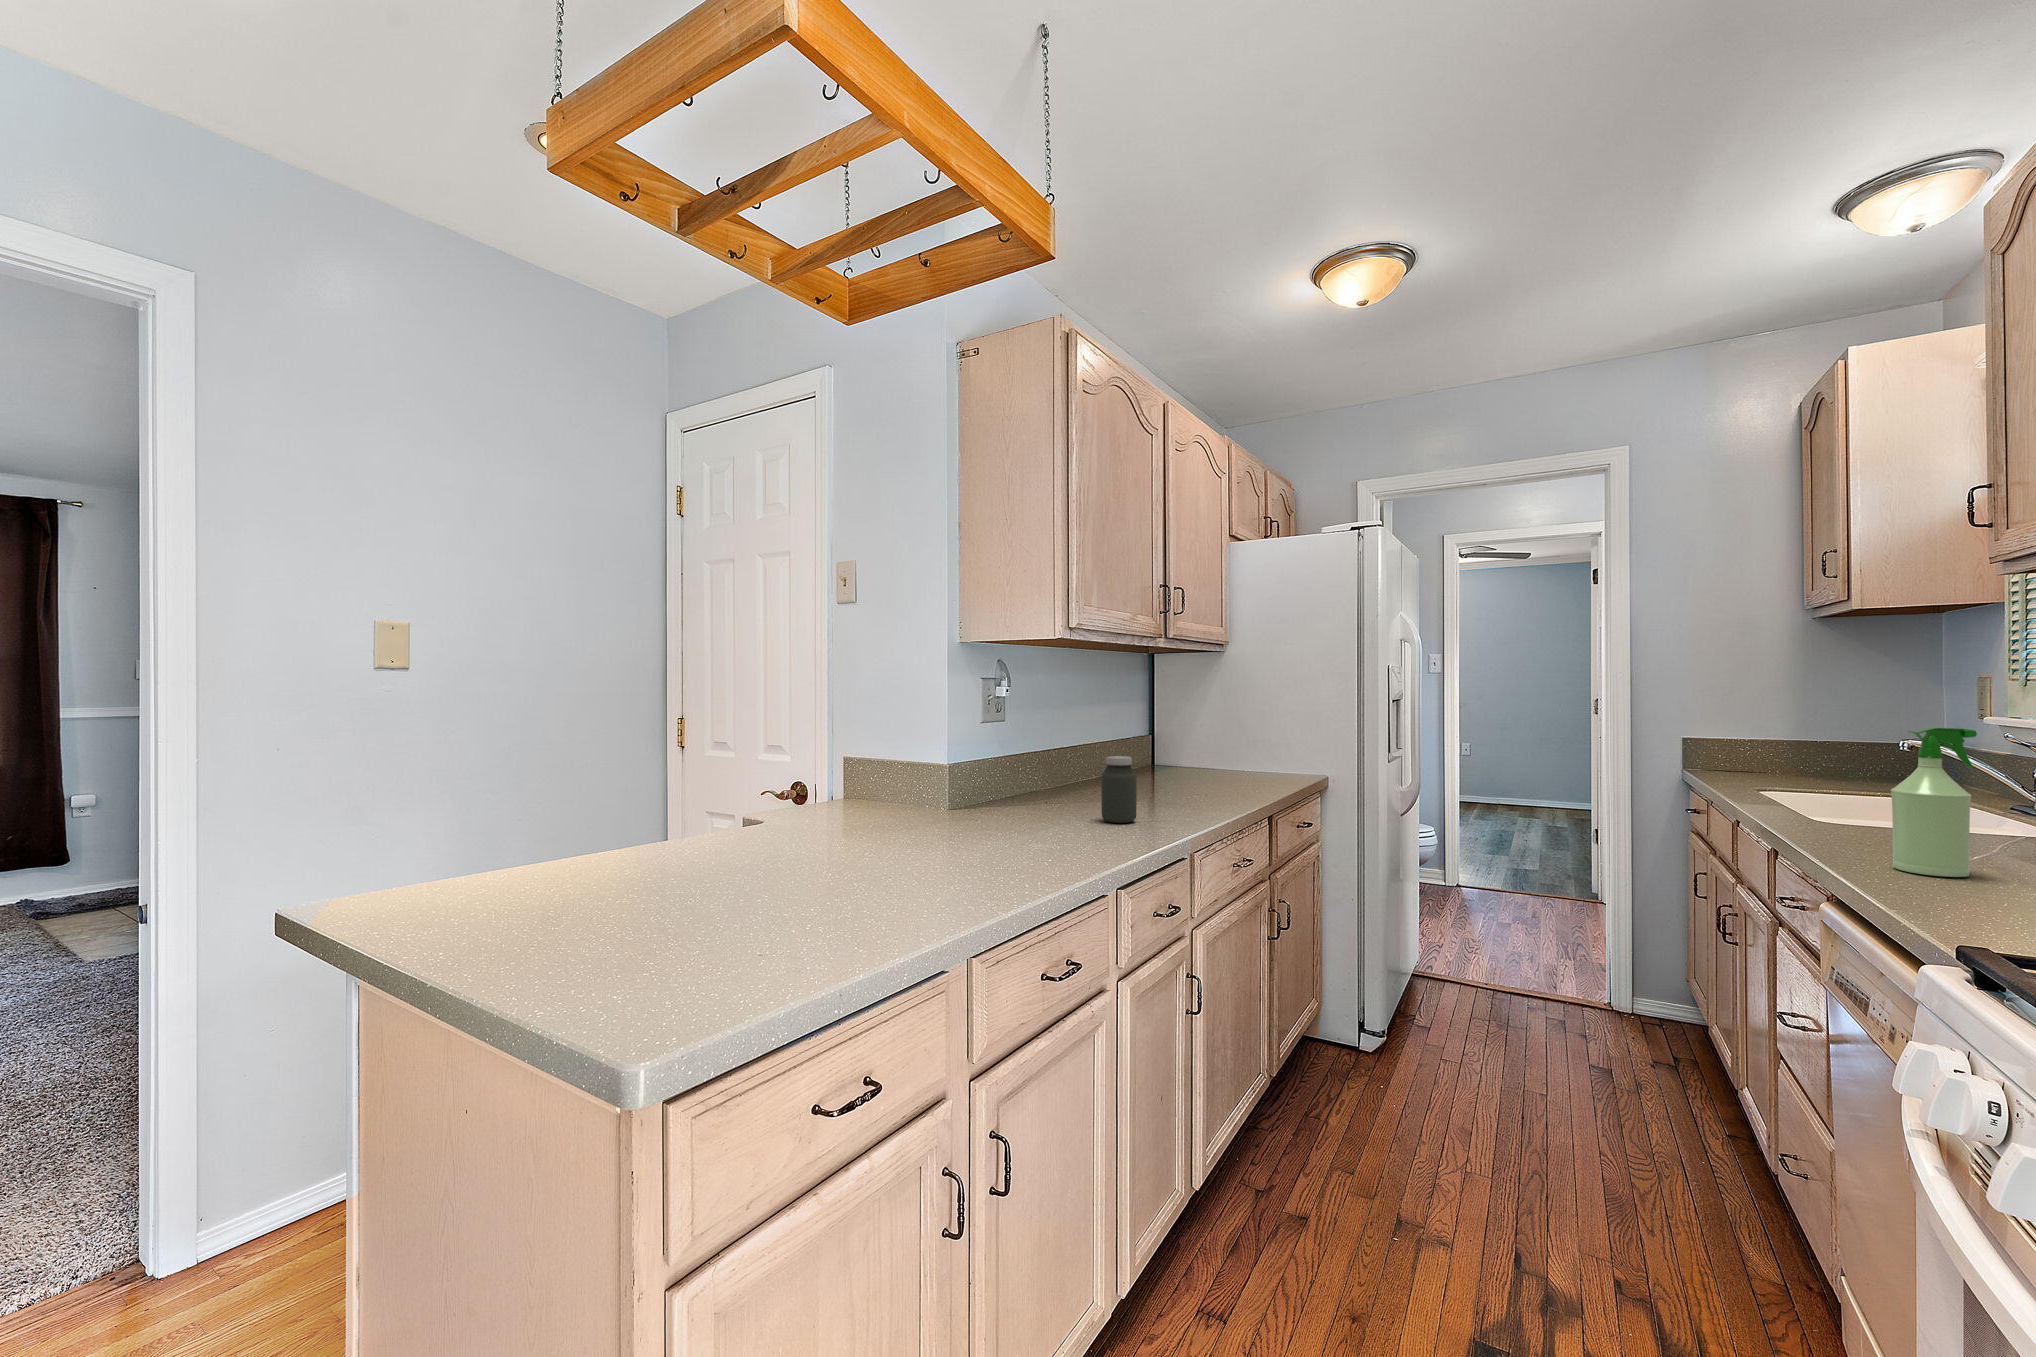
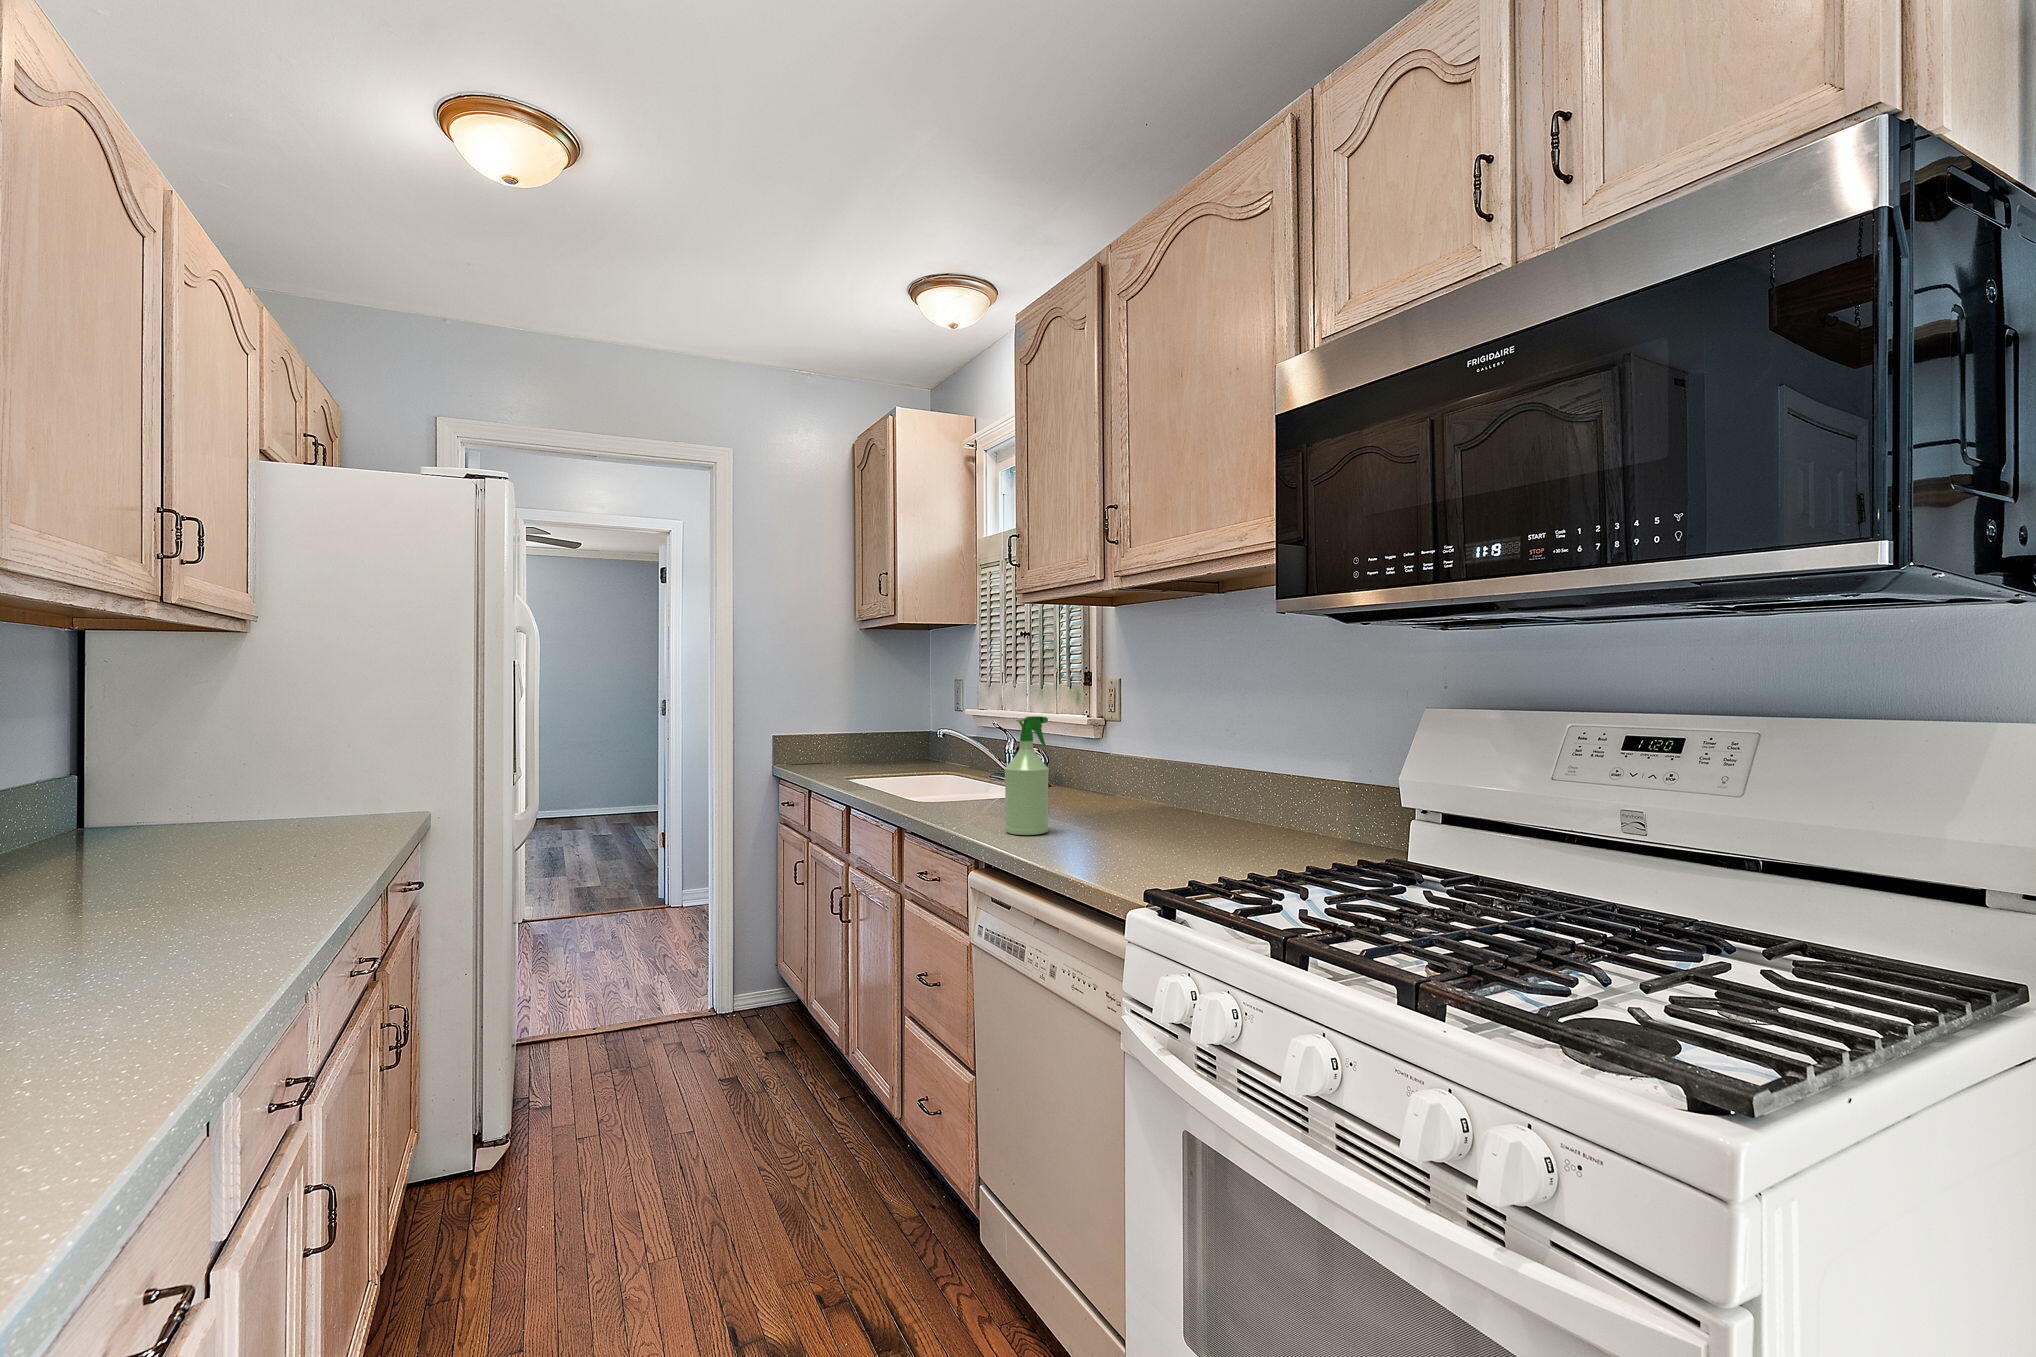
jar: present [1101,756,1137,823] -> none [60,828,151,958]

